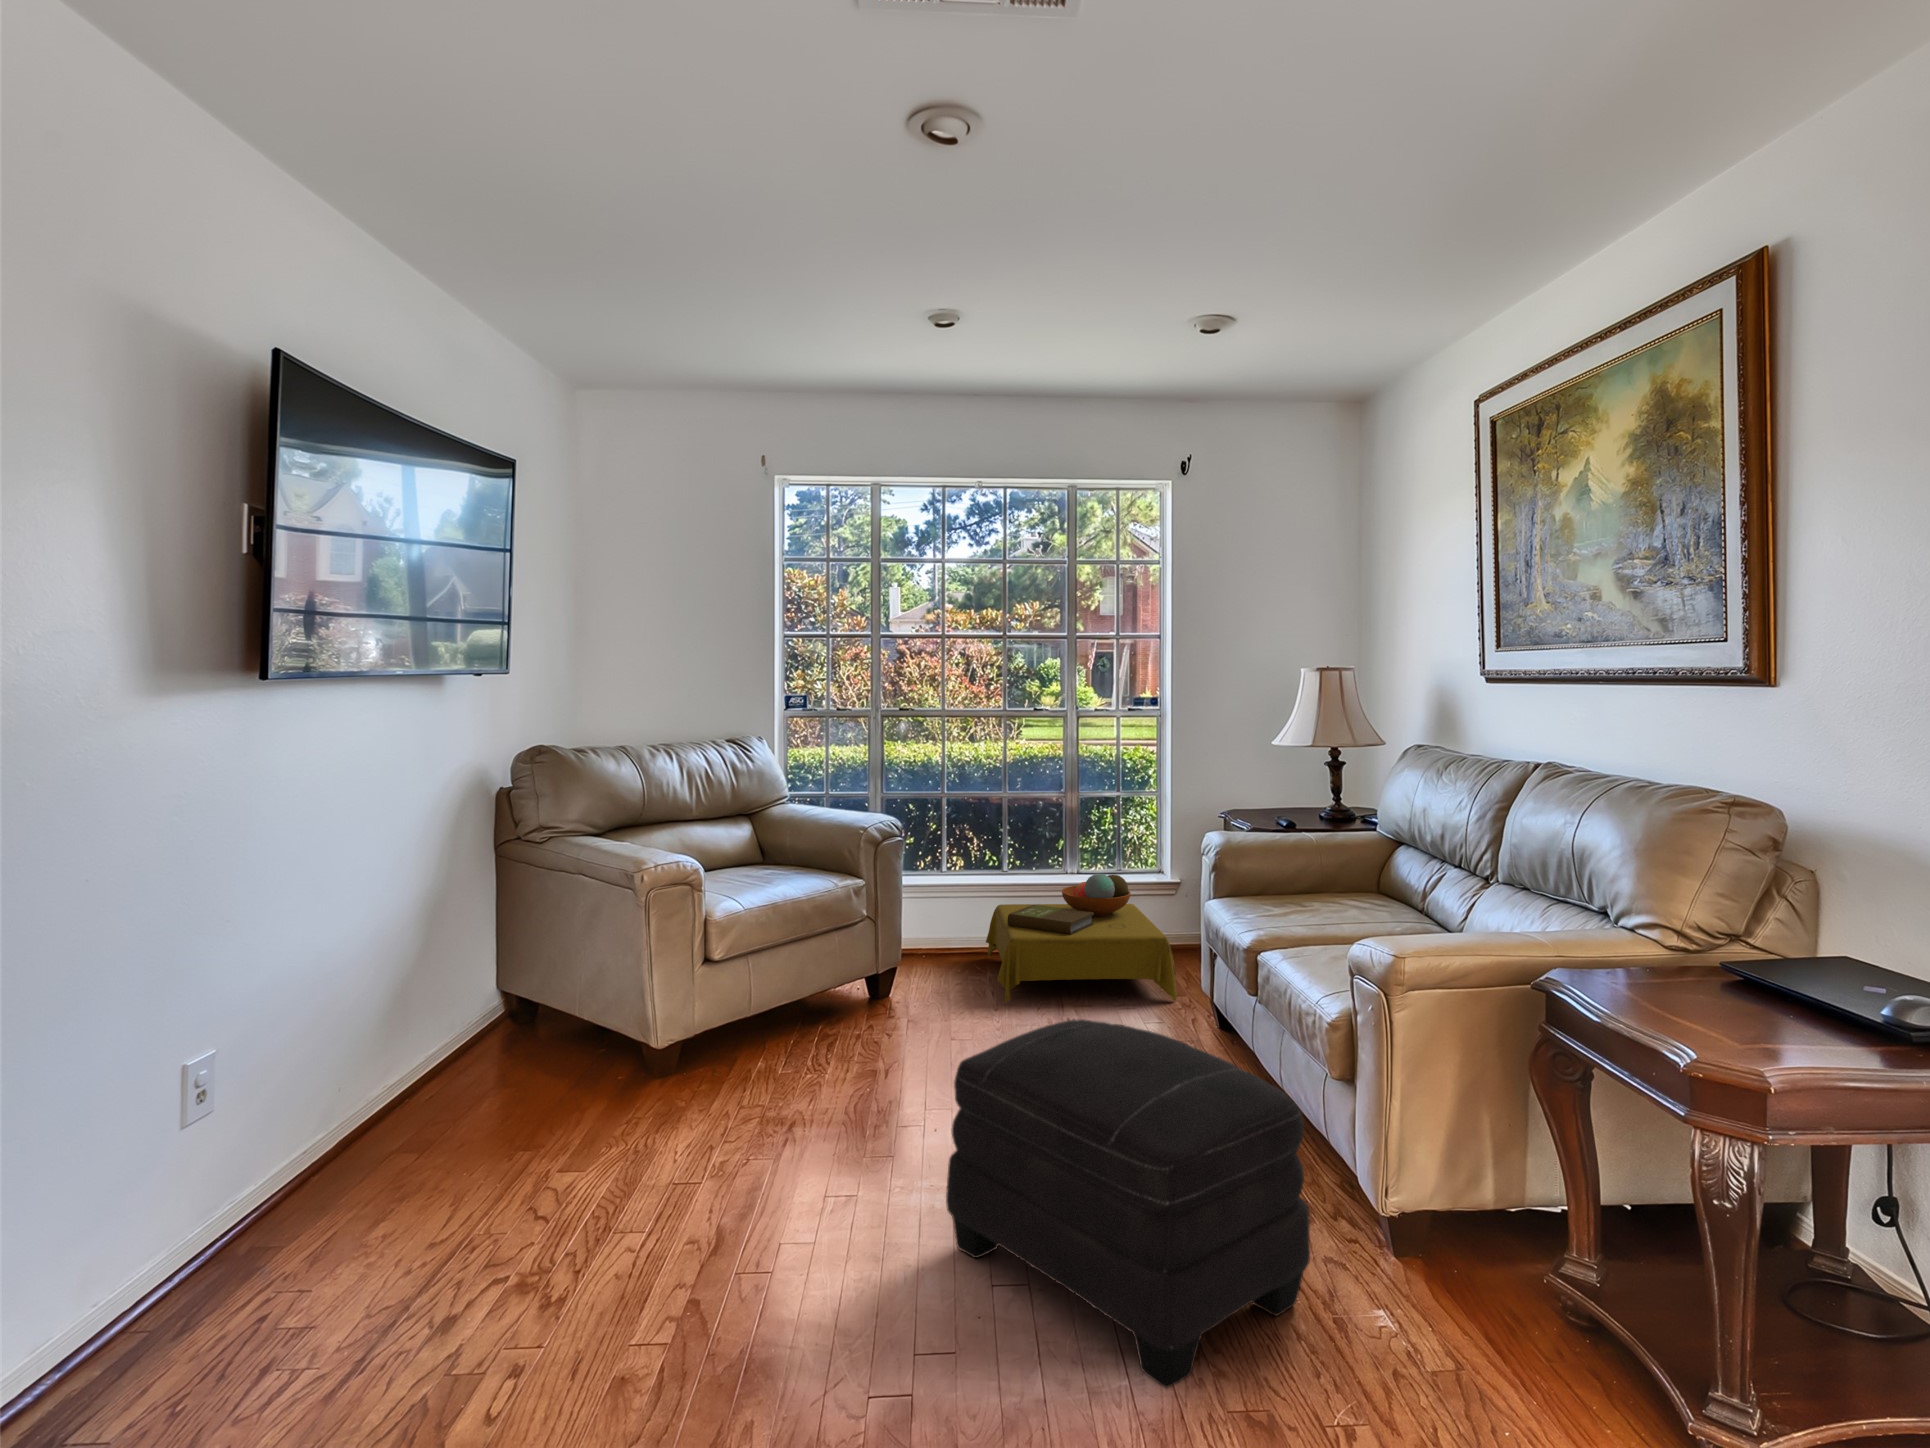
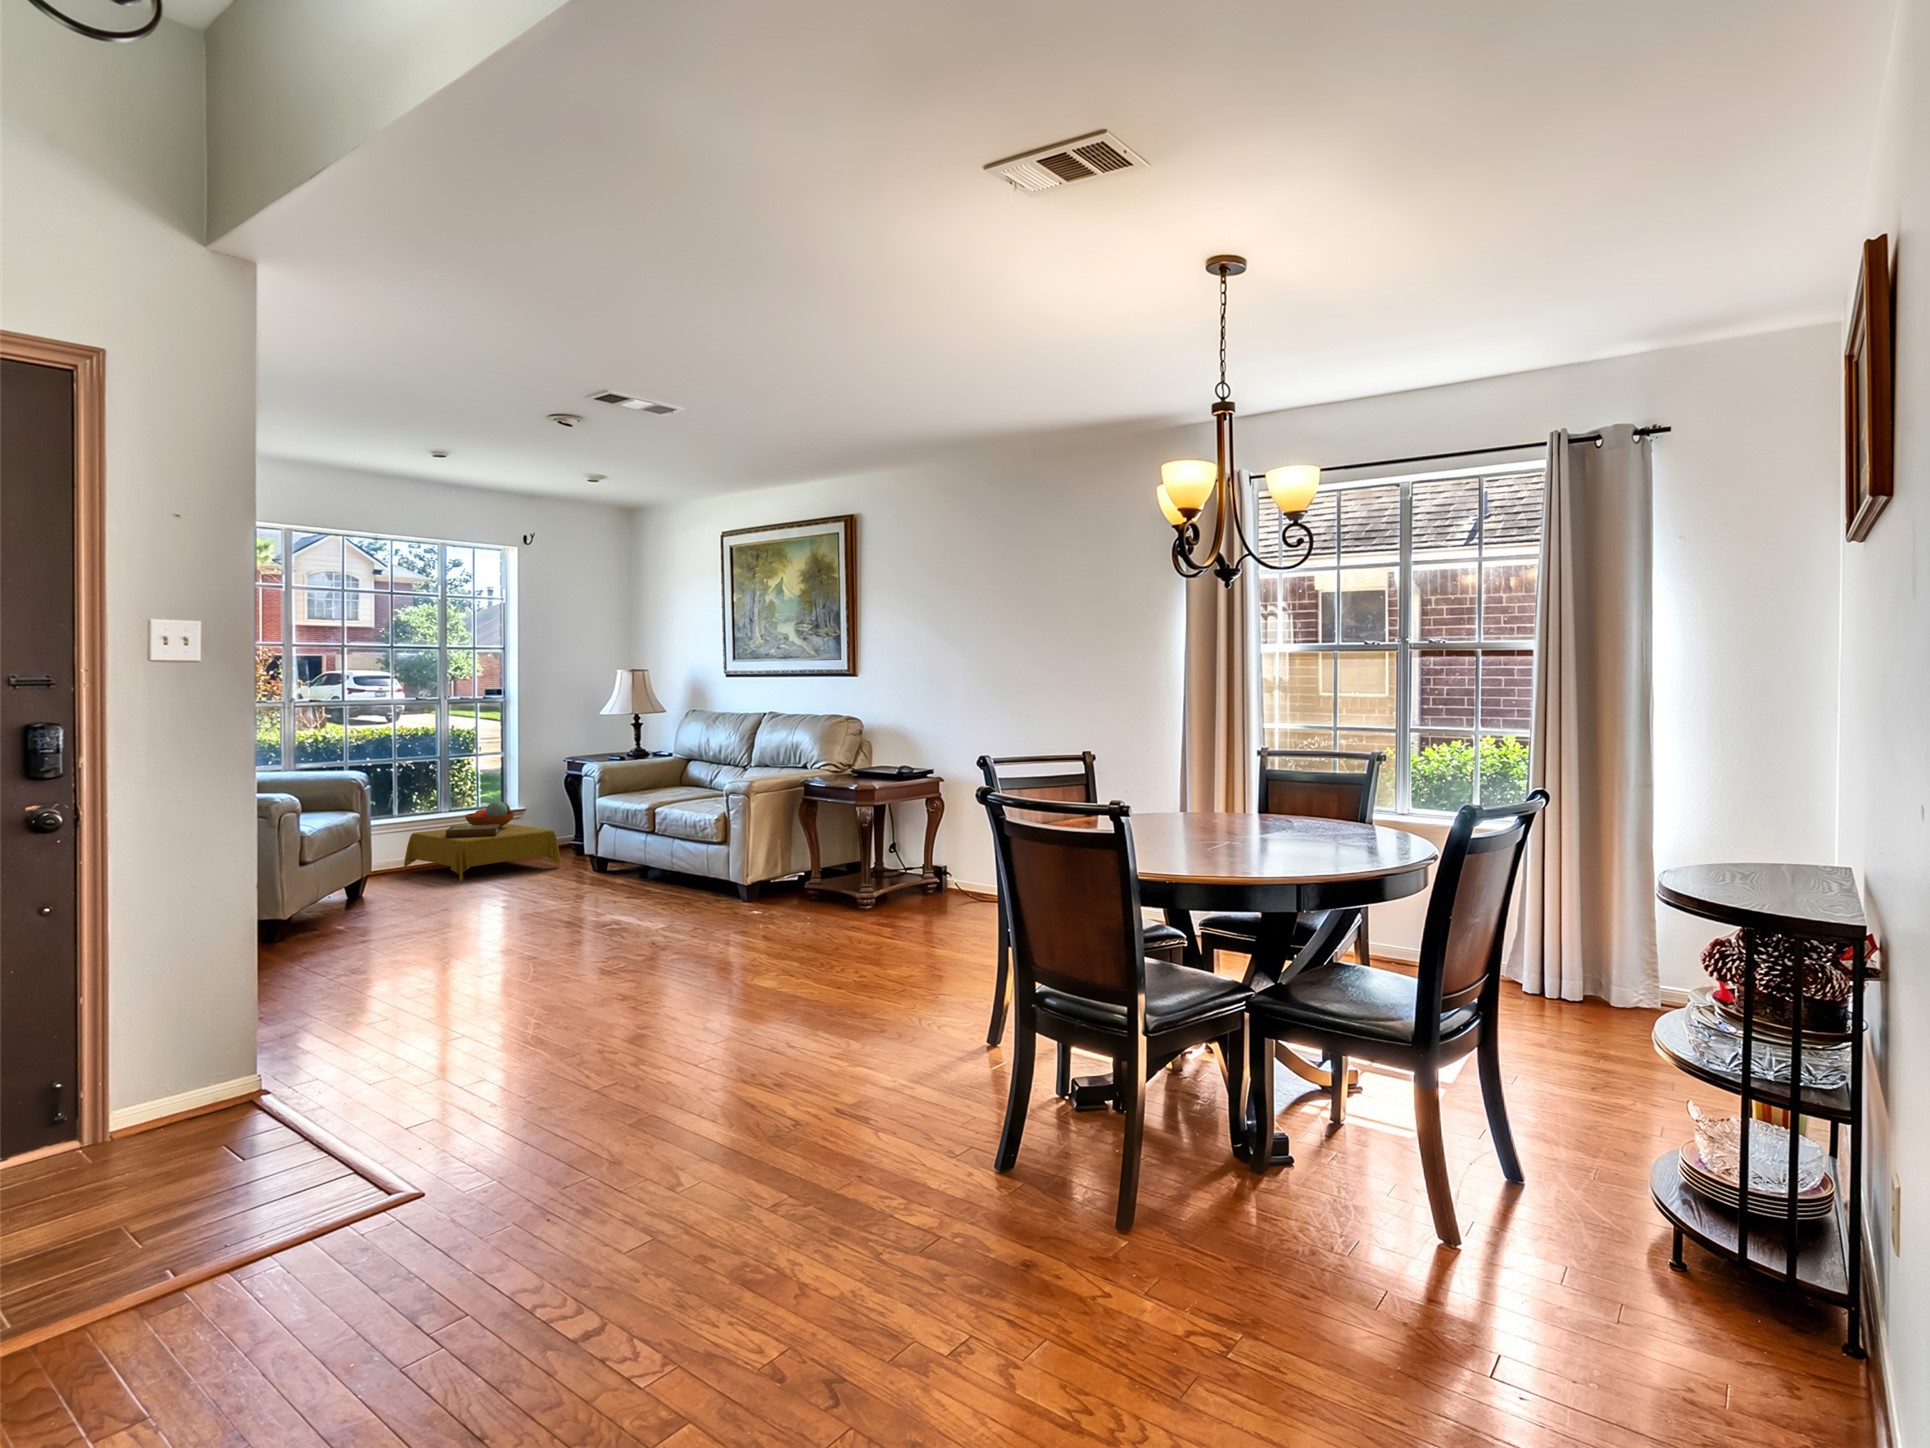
ottoman: present [946,1019,1310,1388] -> none [581,825,733,929]

